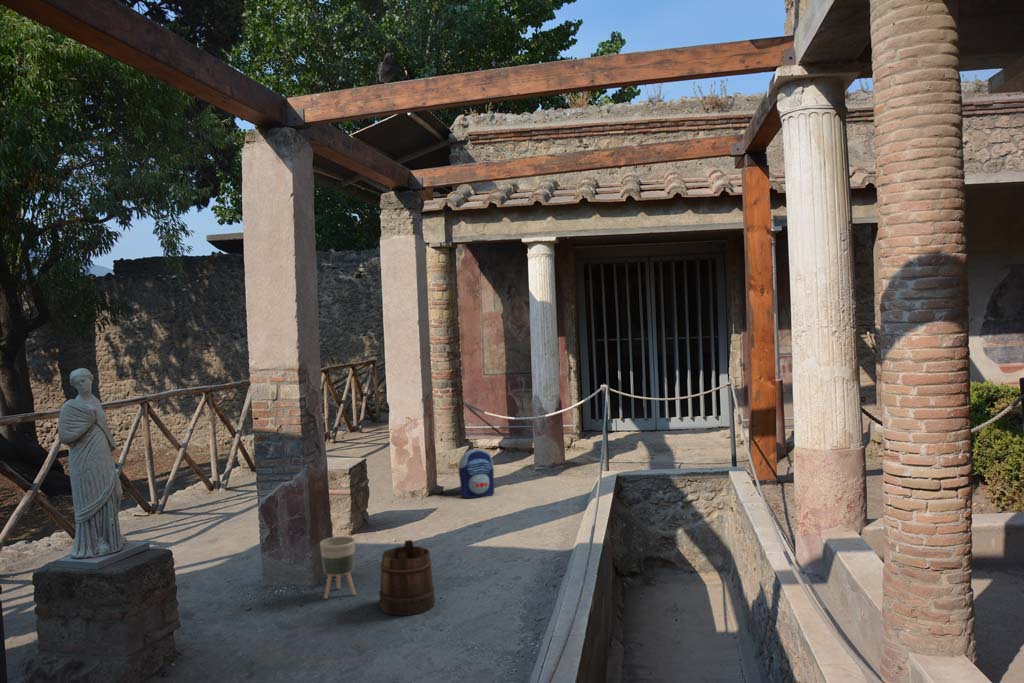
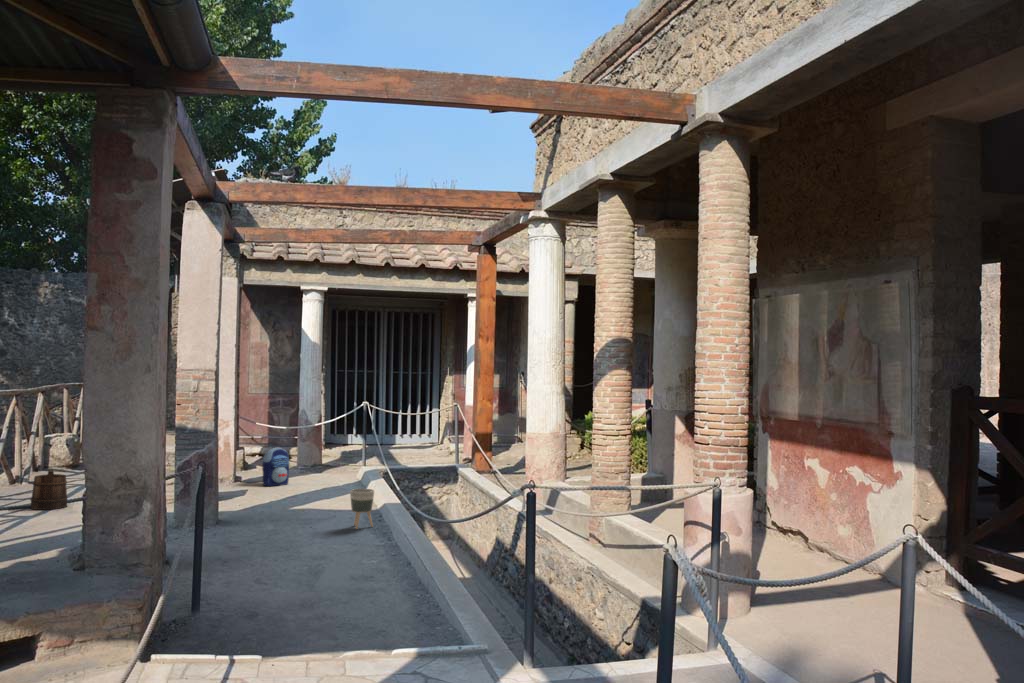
planter: present [320,536,356,599] -> present [350,489,374,529]
bucket: present [379,540,435,616] -> present [30,471,68,510]

